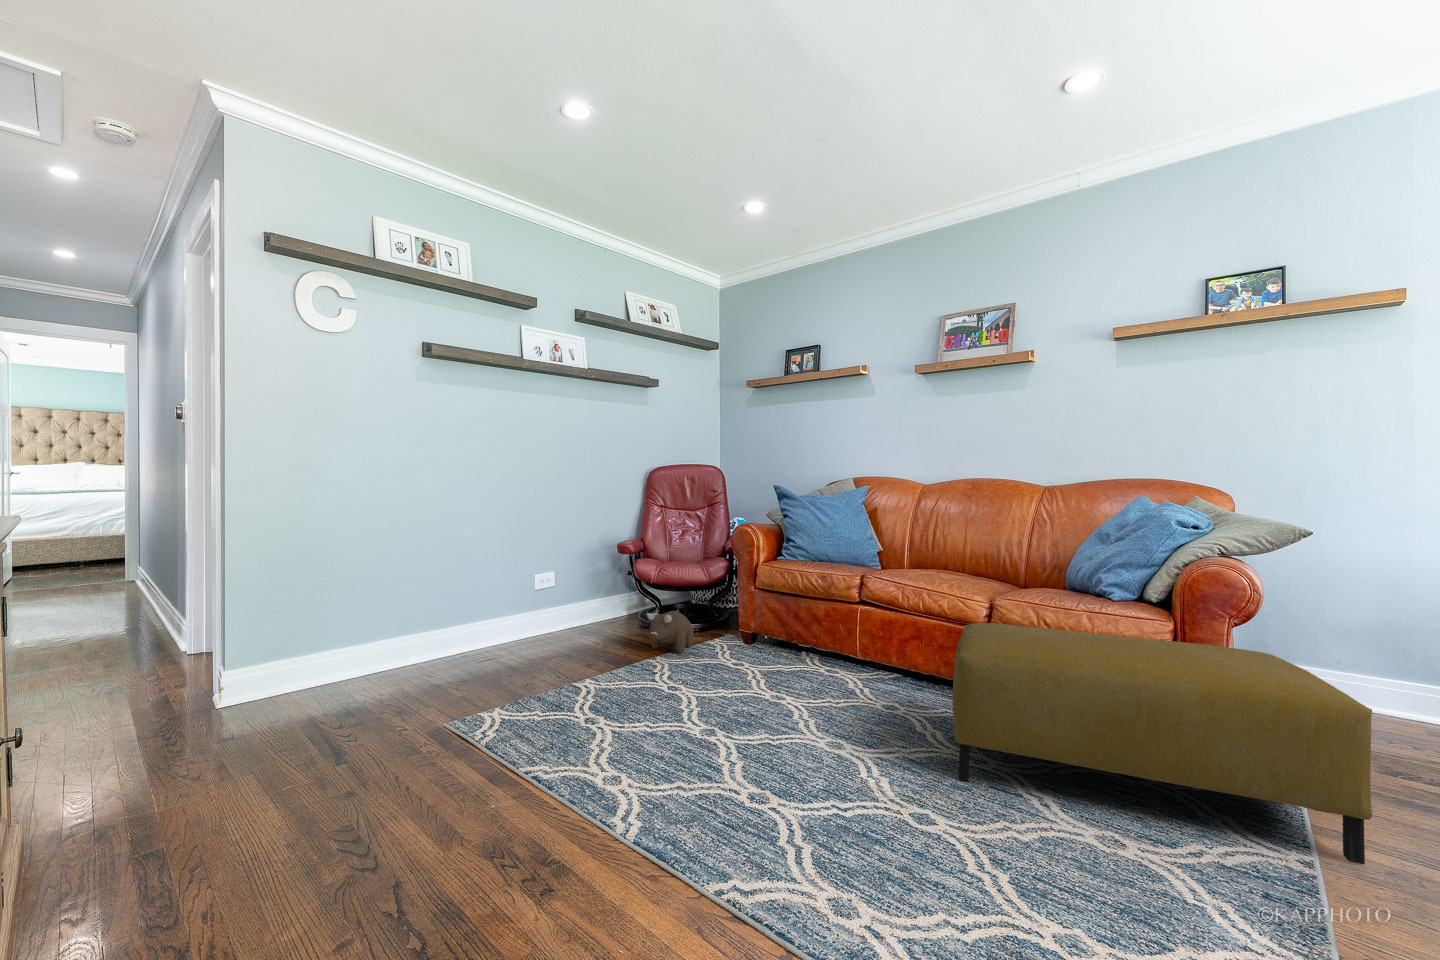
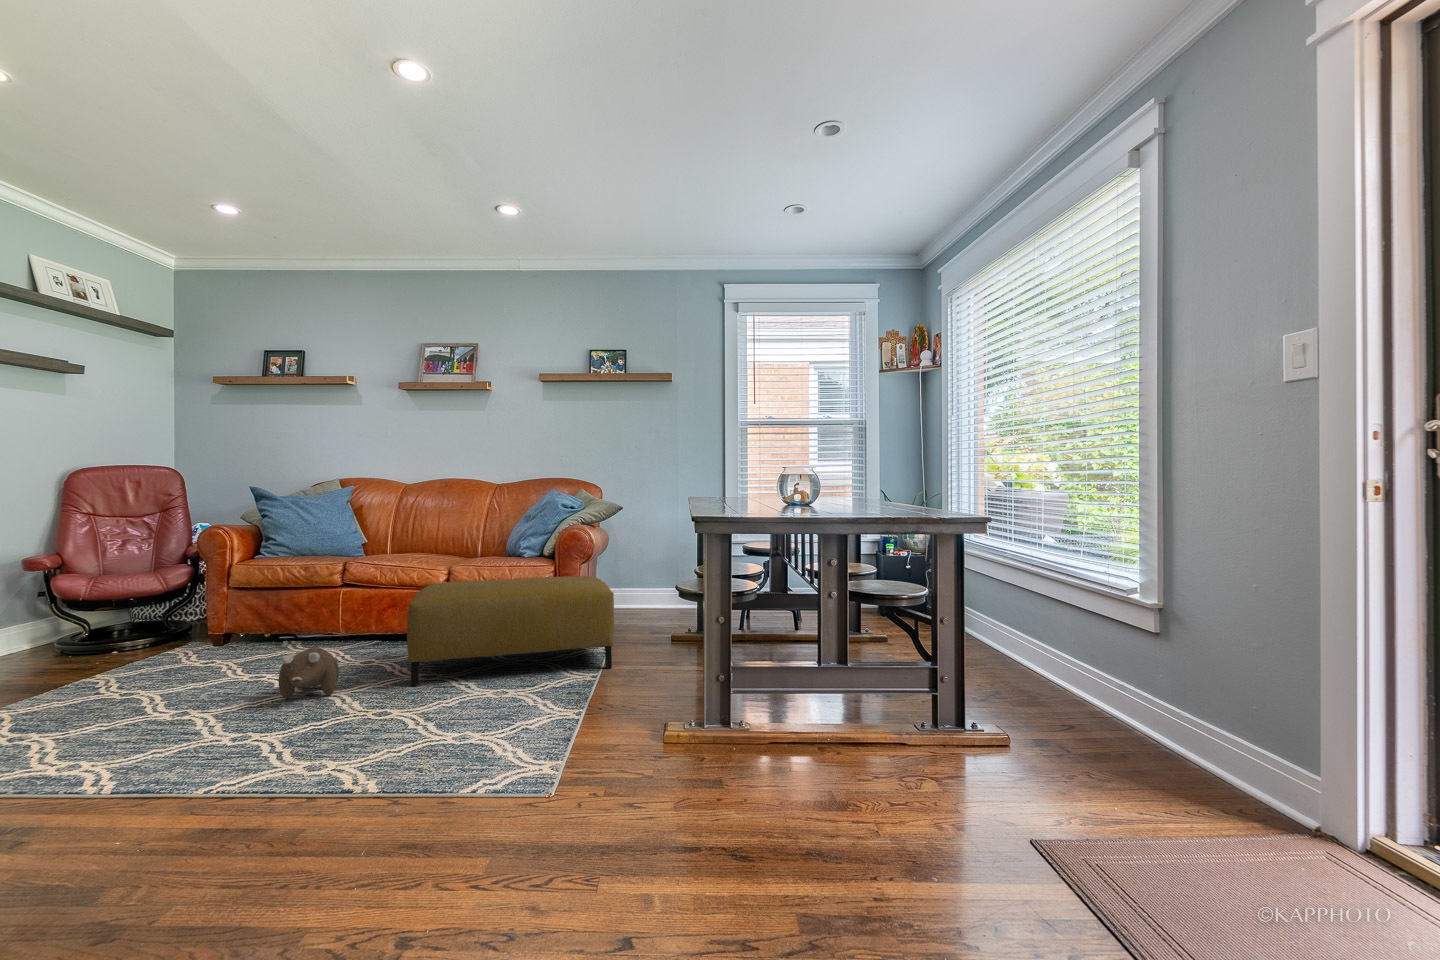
plush toy: present [647,611,693,653] -> present [279,647,339,699]

